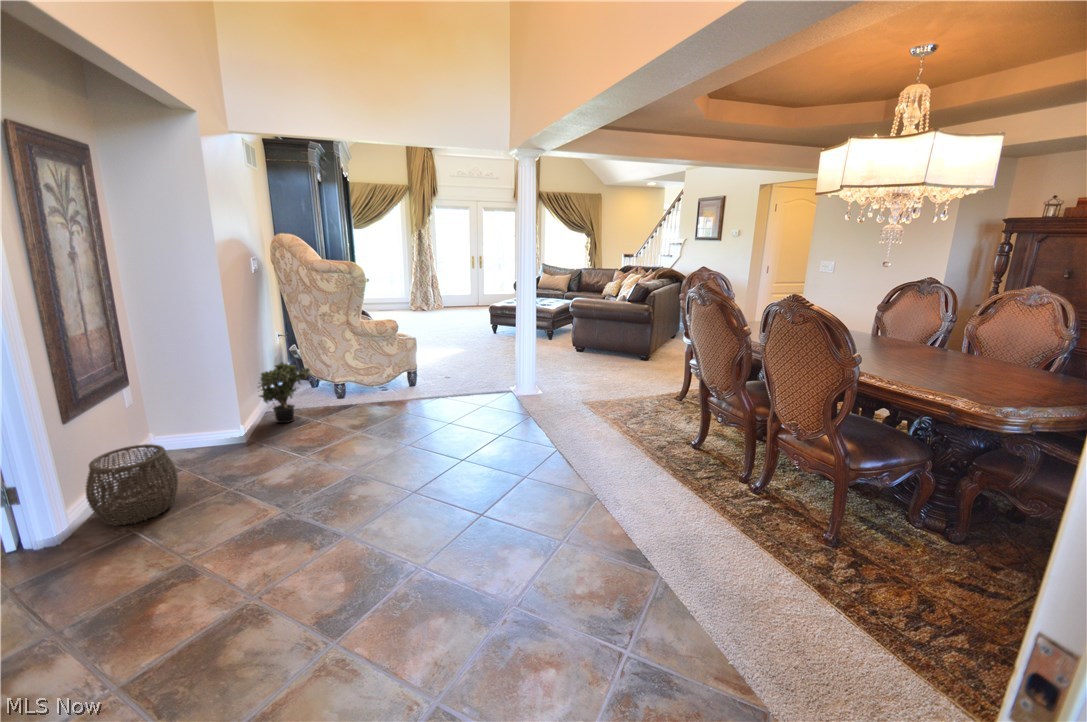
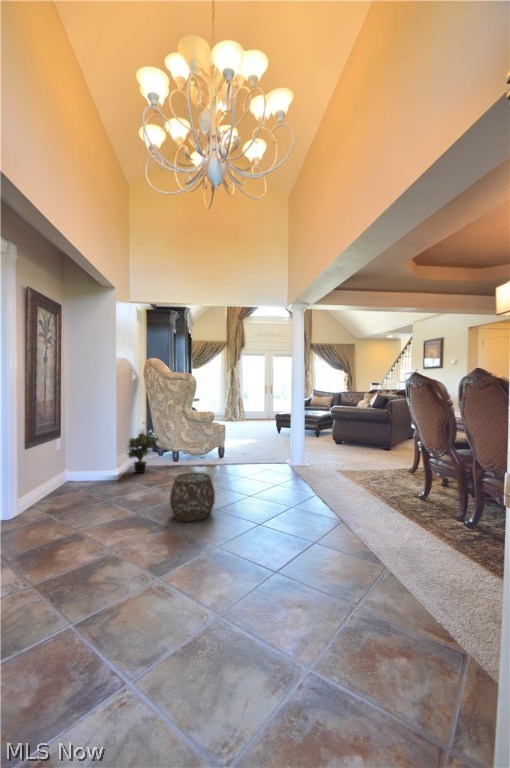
woven basket: present [86,444,178,526] -> present [170,473,215,521]

